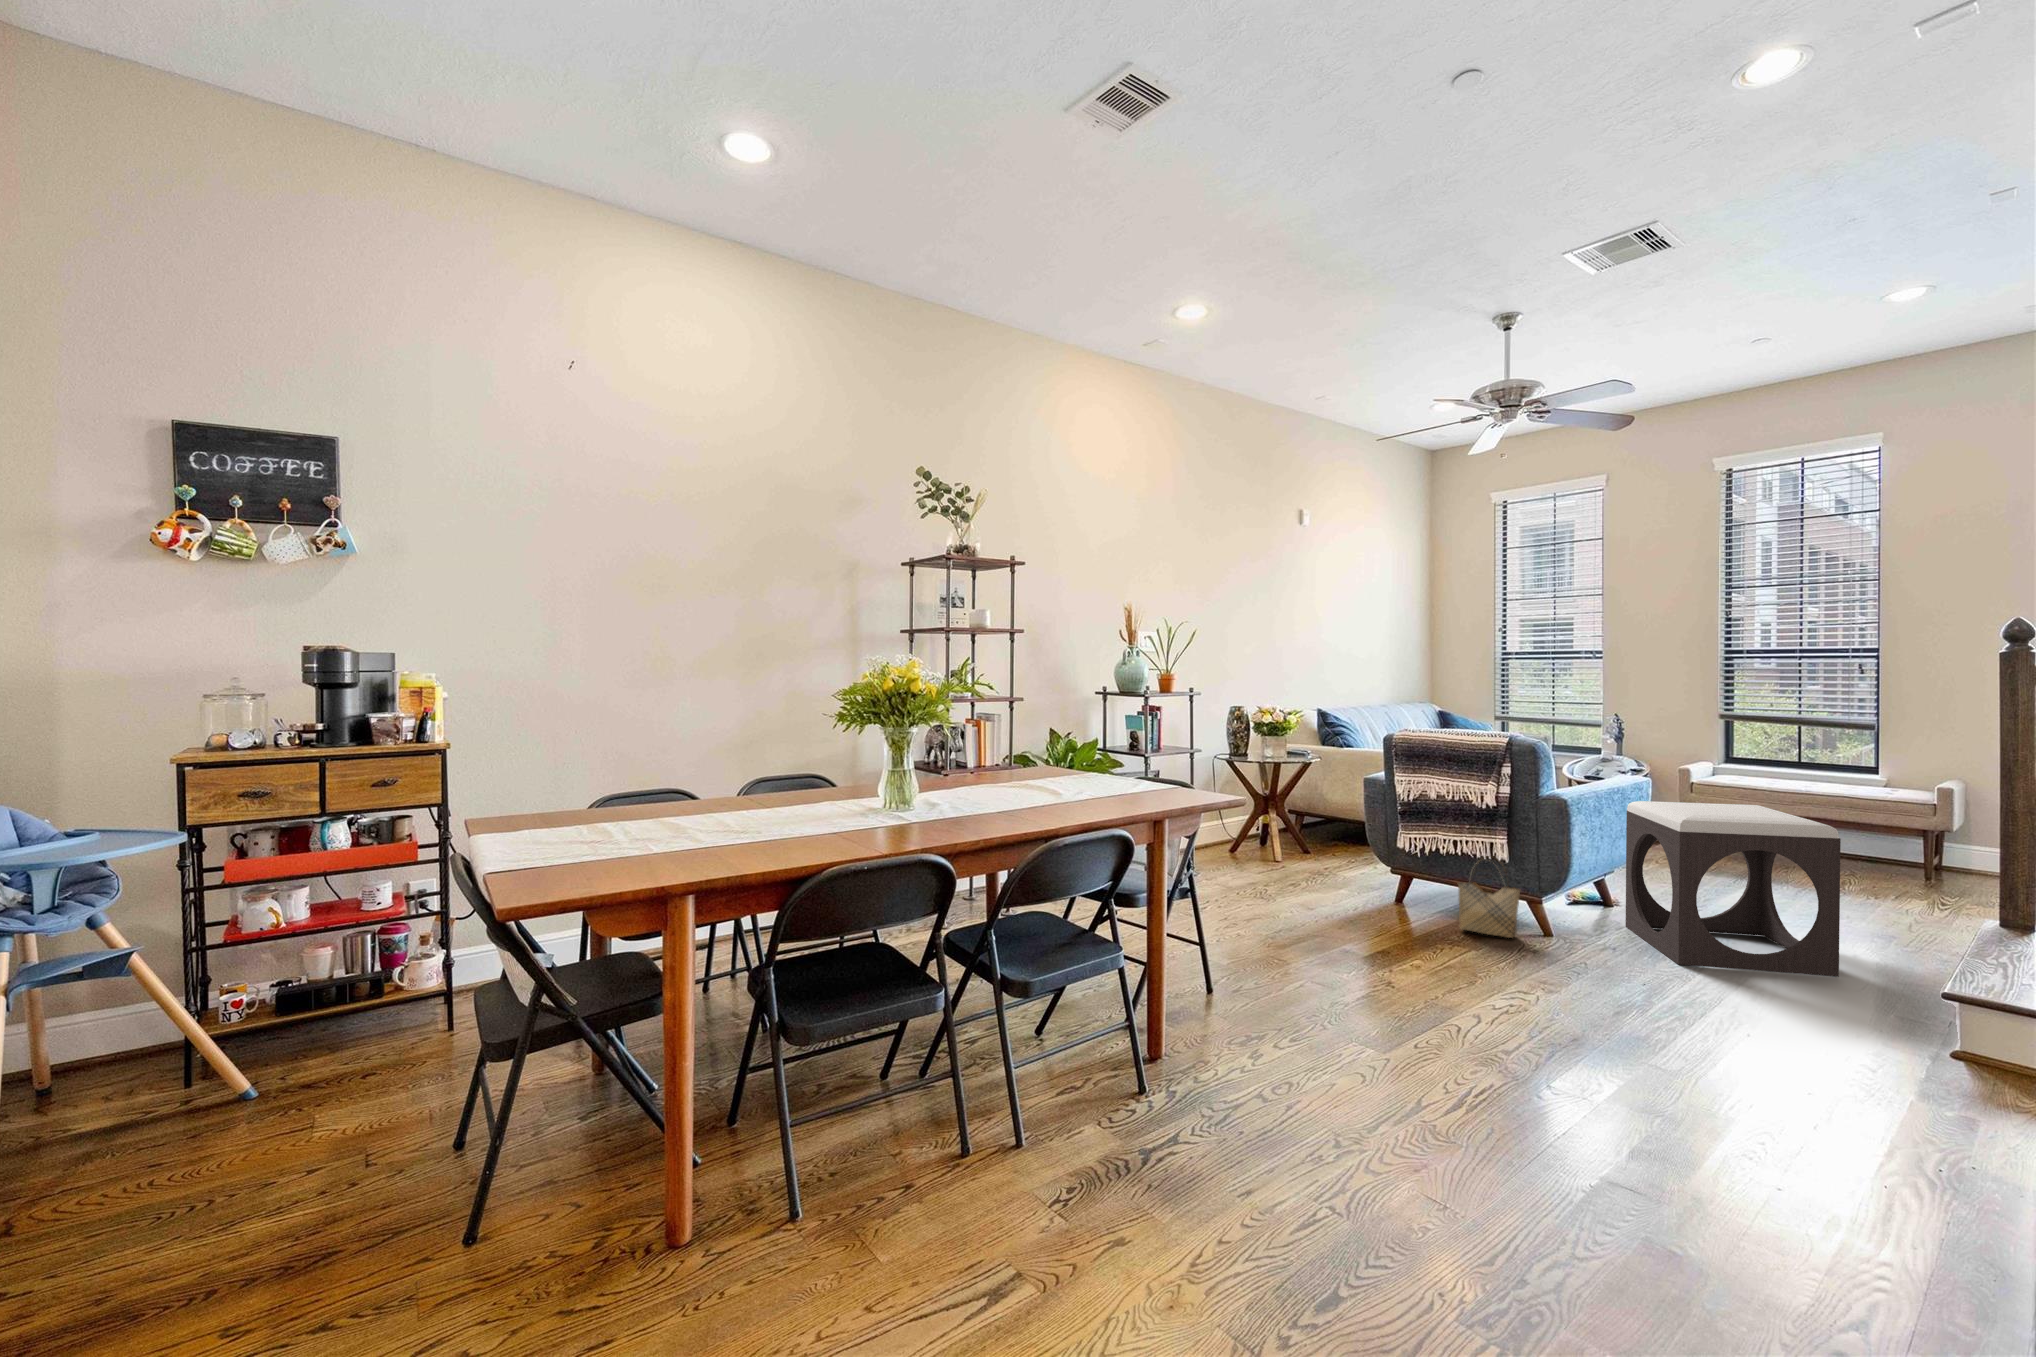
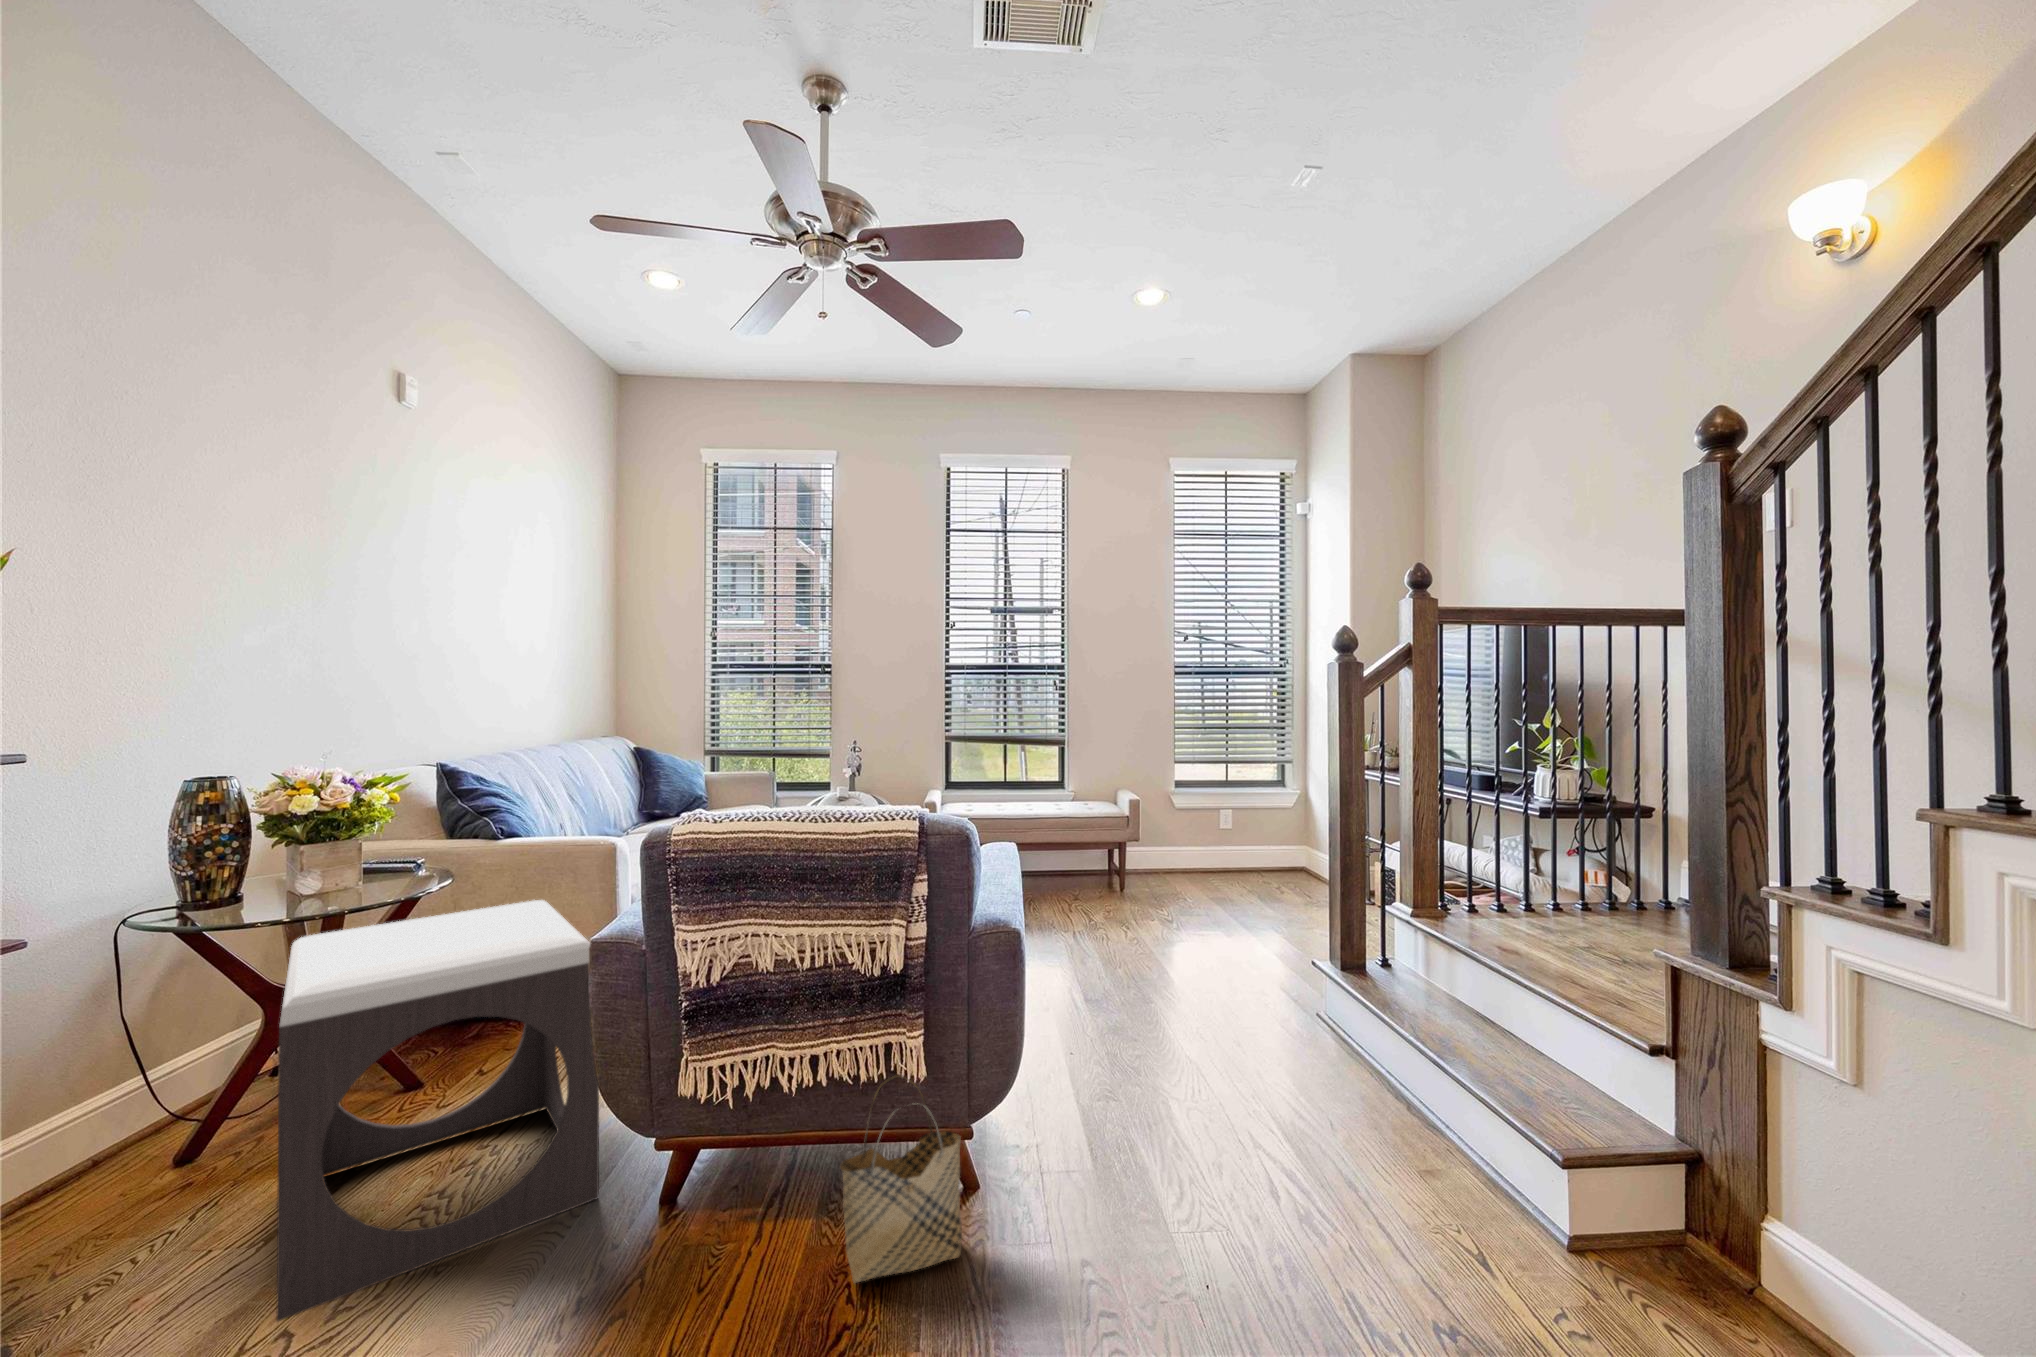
footstool: present [1626,801,1841,977] -> present [276,900,599,1321]

